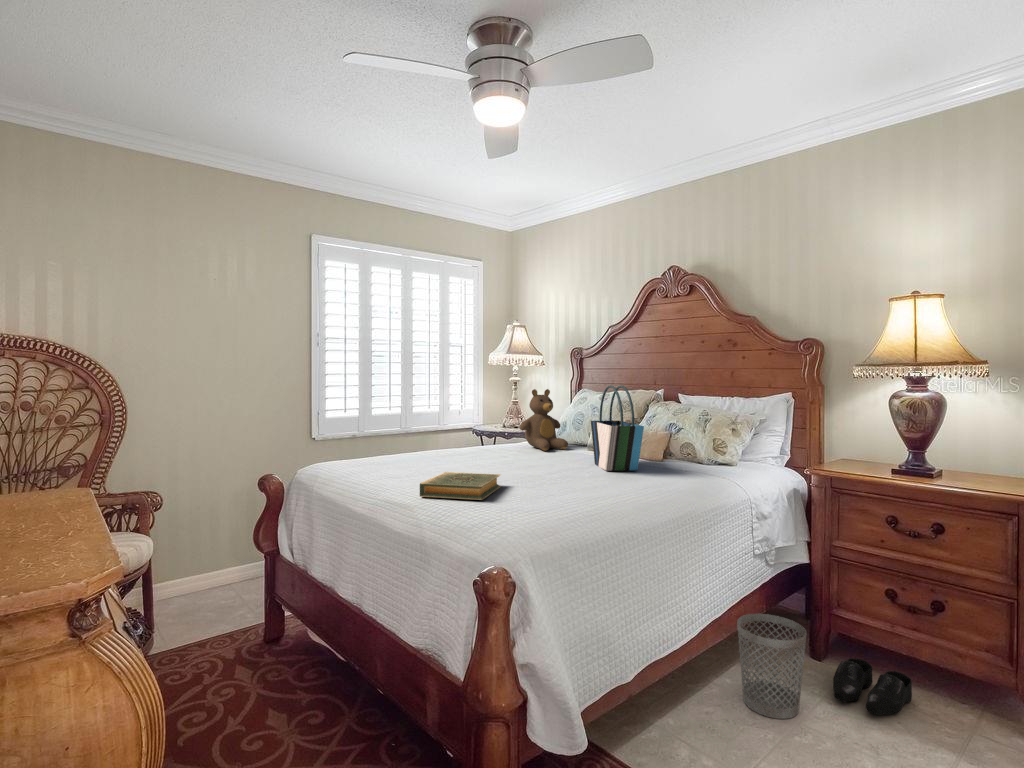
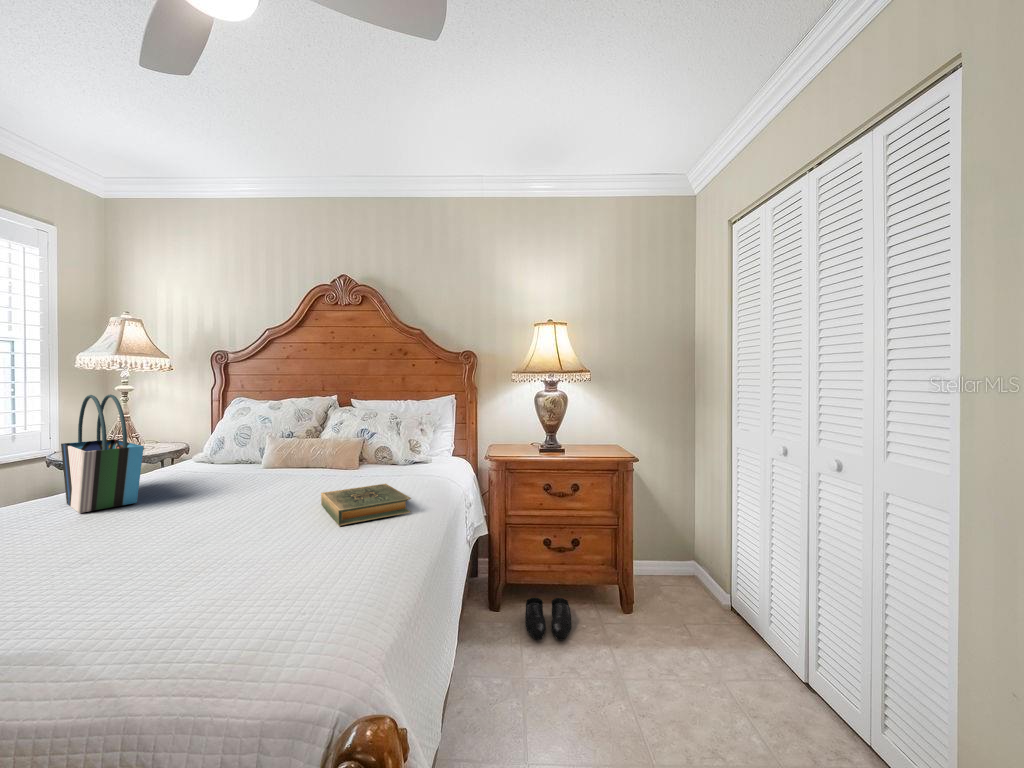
tote bag: present [591,385,644,471] -> present [61,394,144,513]
teddy bear: present [520,389,568,451] -> none [168,400,240,475]
hardback book: present [420,472,501,500] -> present [321,484,411,526]
wastebasket: present [737,614,806,719] -> none [471,589,526,685]

